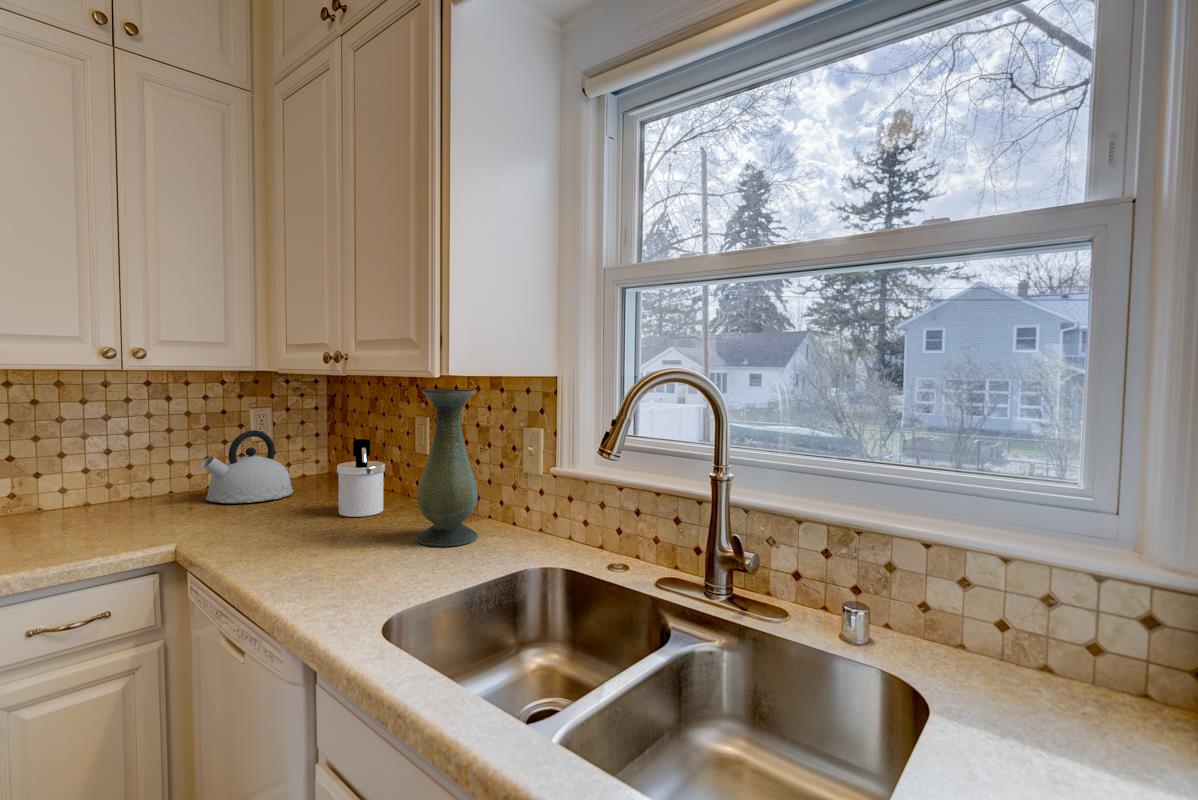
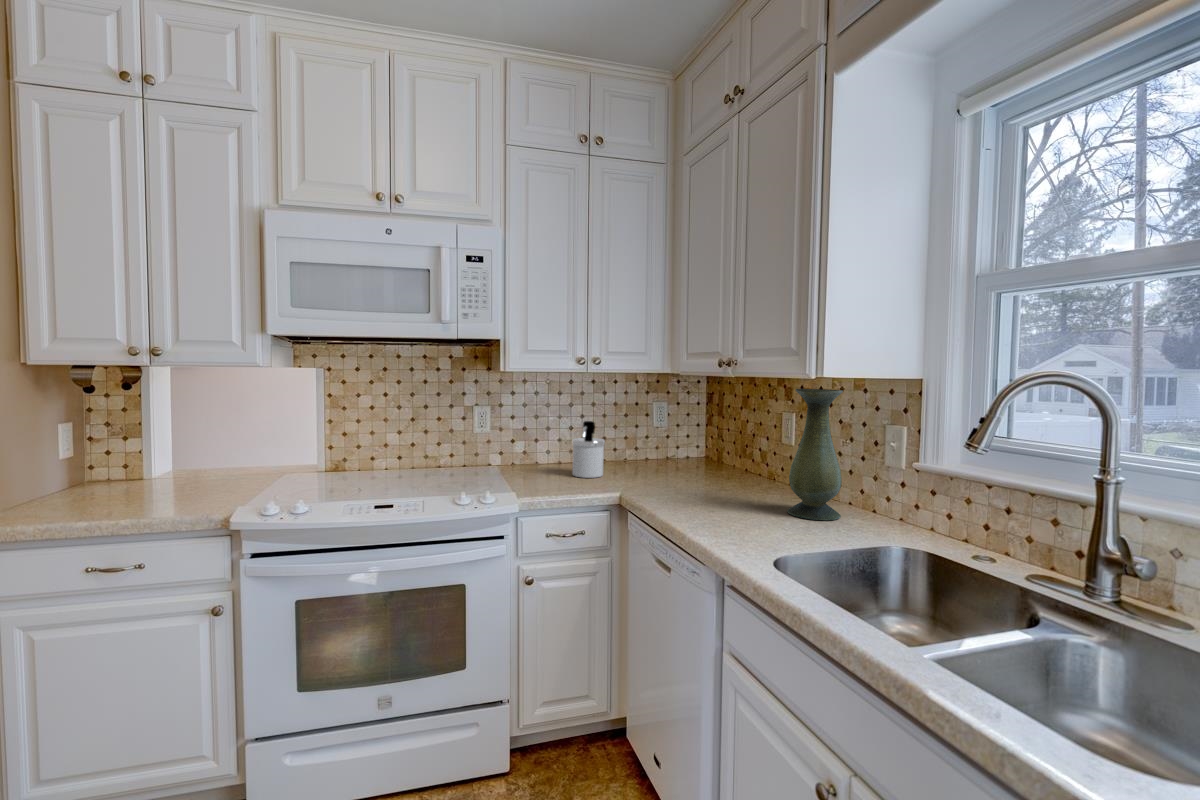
kettle: present [202,430,293,503] -> none [627,418,684,472]
soap dispenser: present [337,439,385,517] -> present [572,421,605,478]

